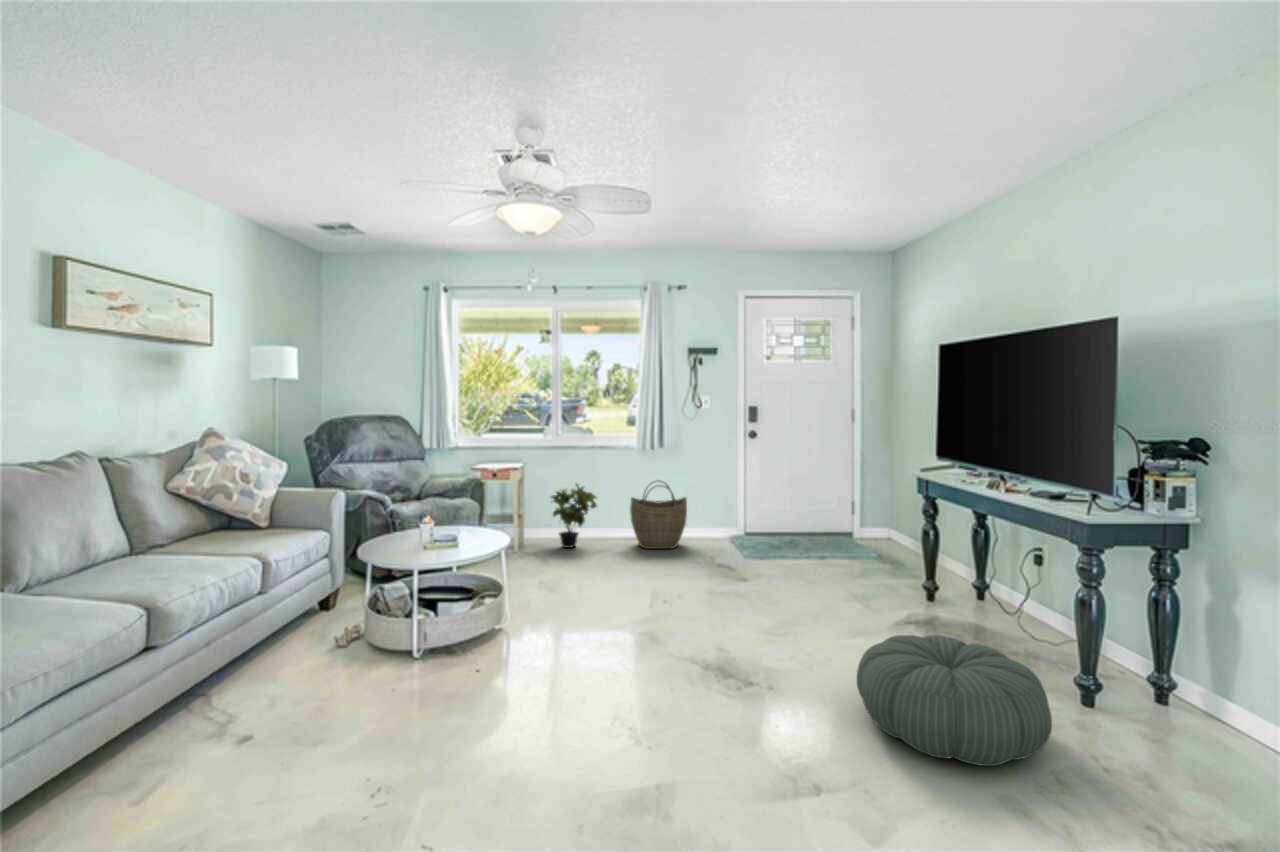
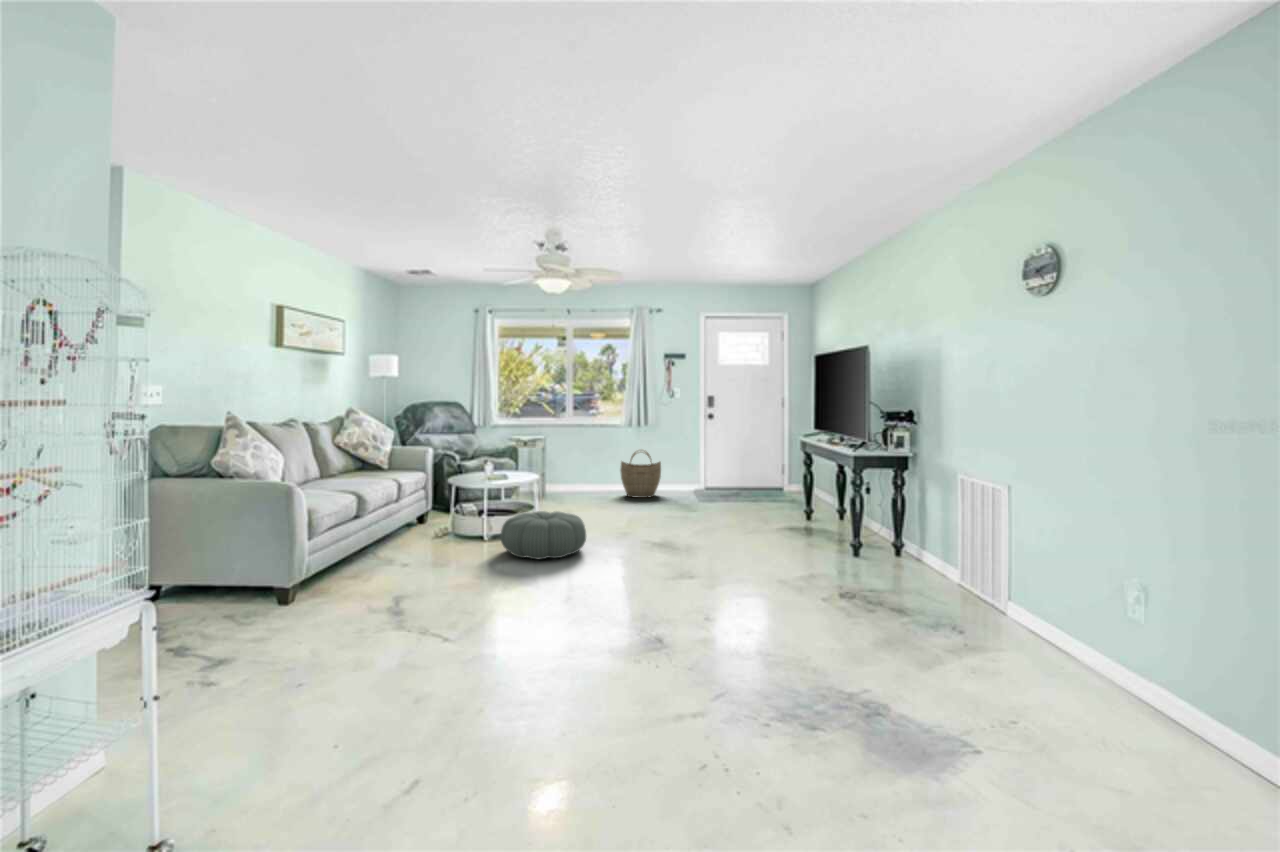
potted plant: present [551,484,597,548] -> none [562,450,597,496]
pouf: present [857,635,1052,766] -> present [501,511,586,560]

